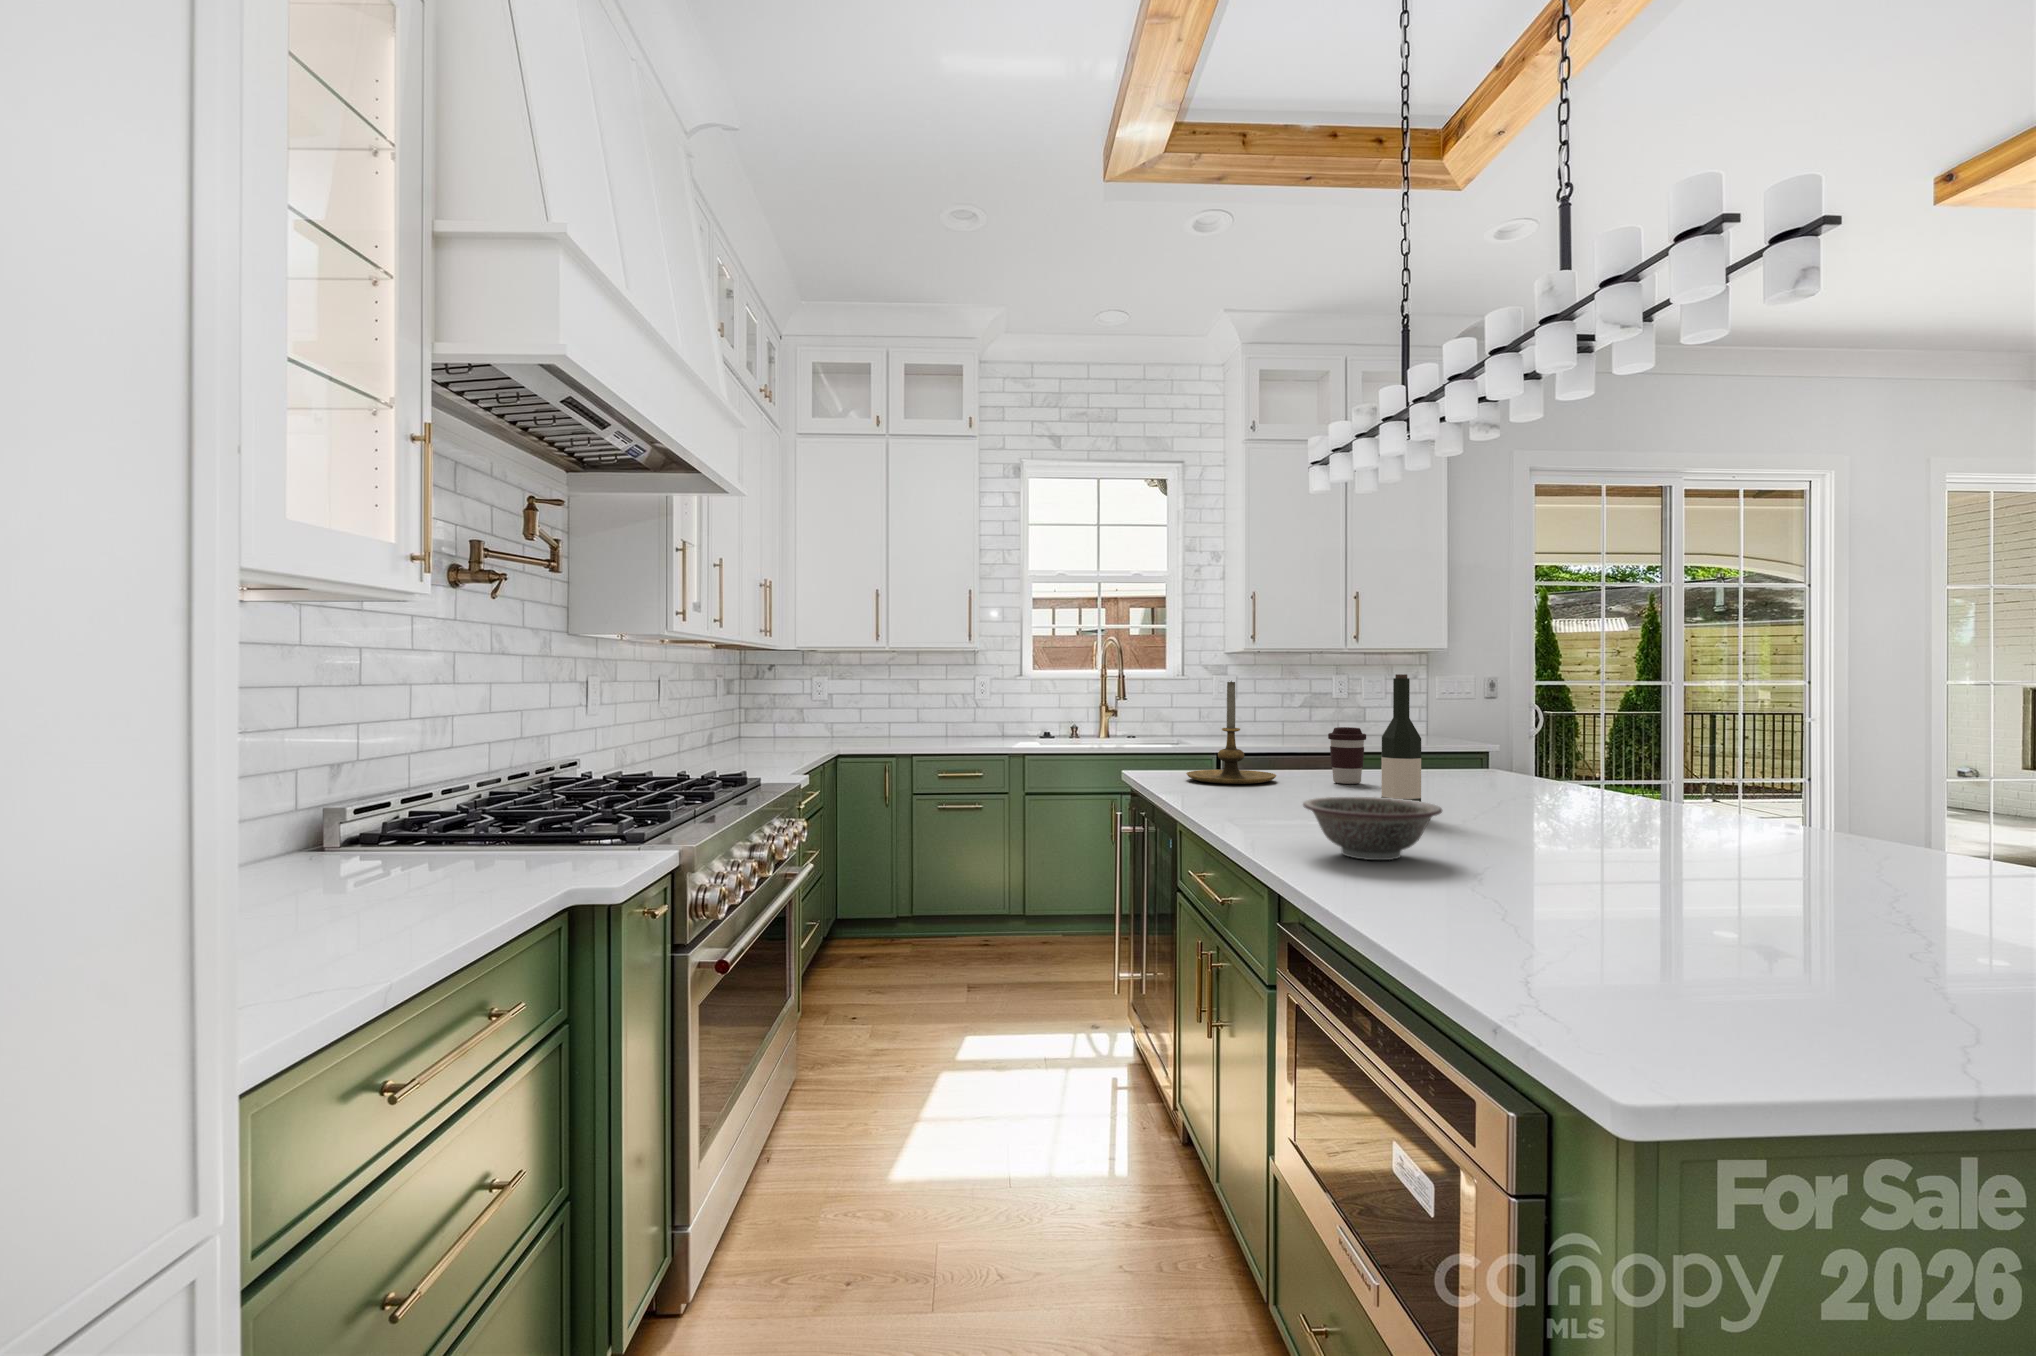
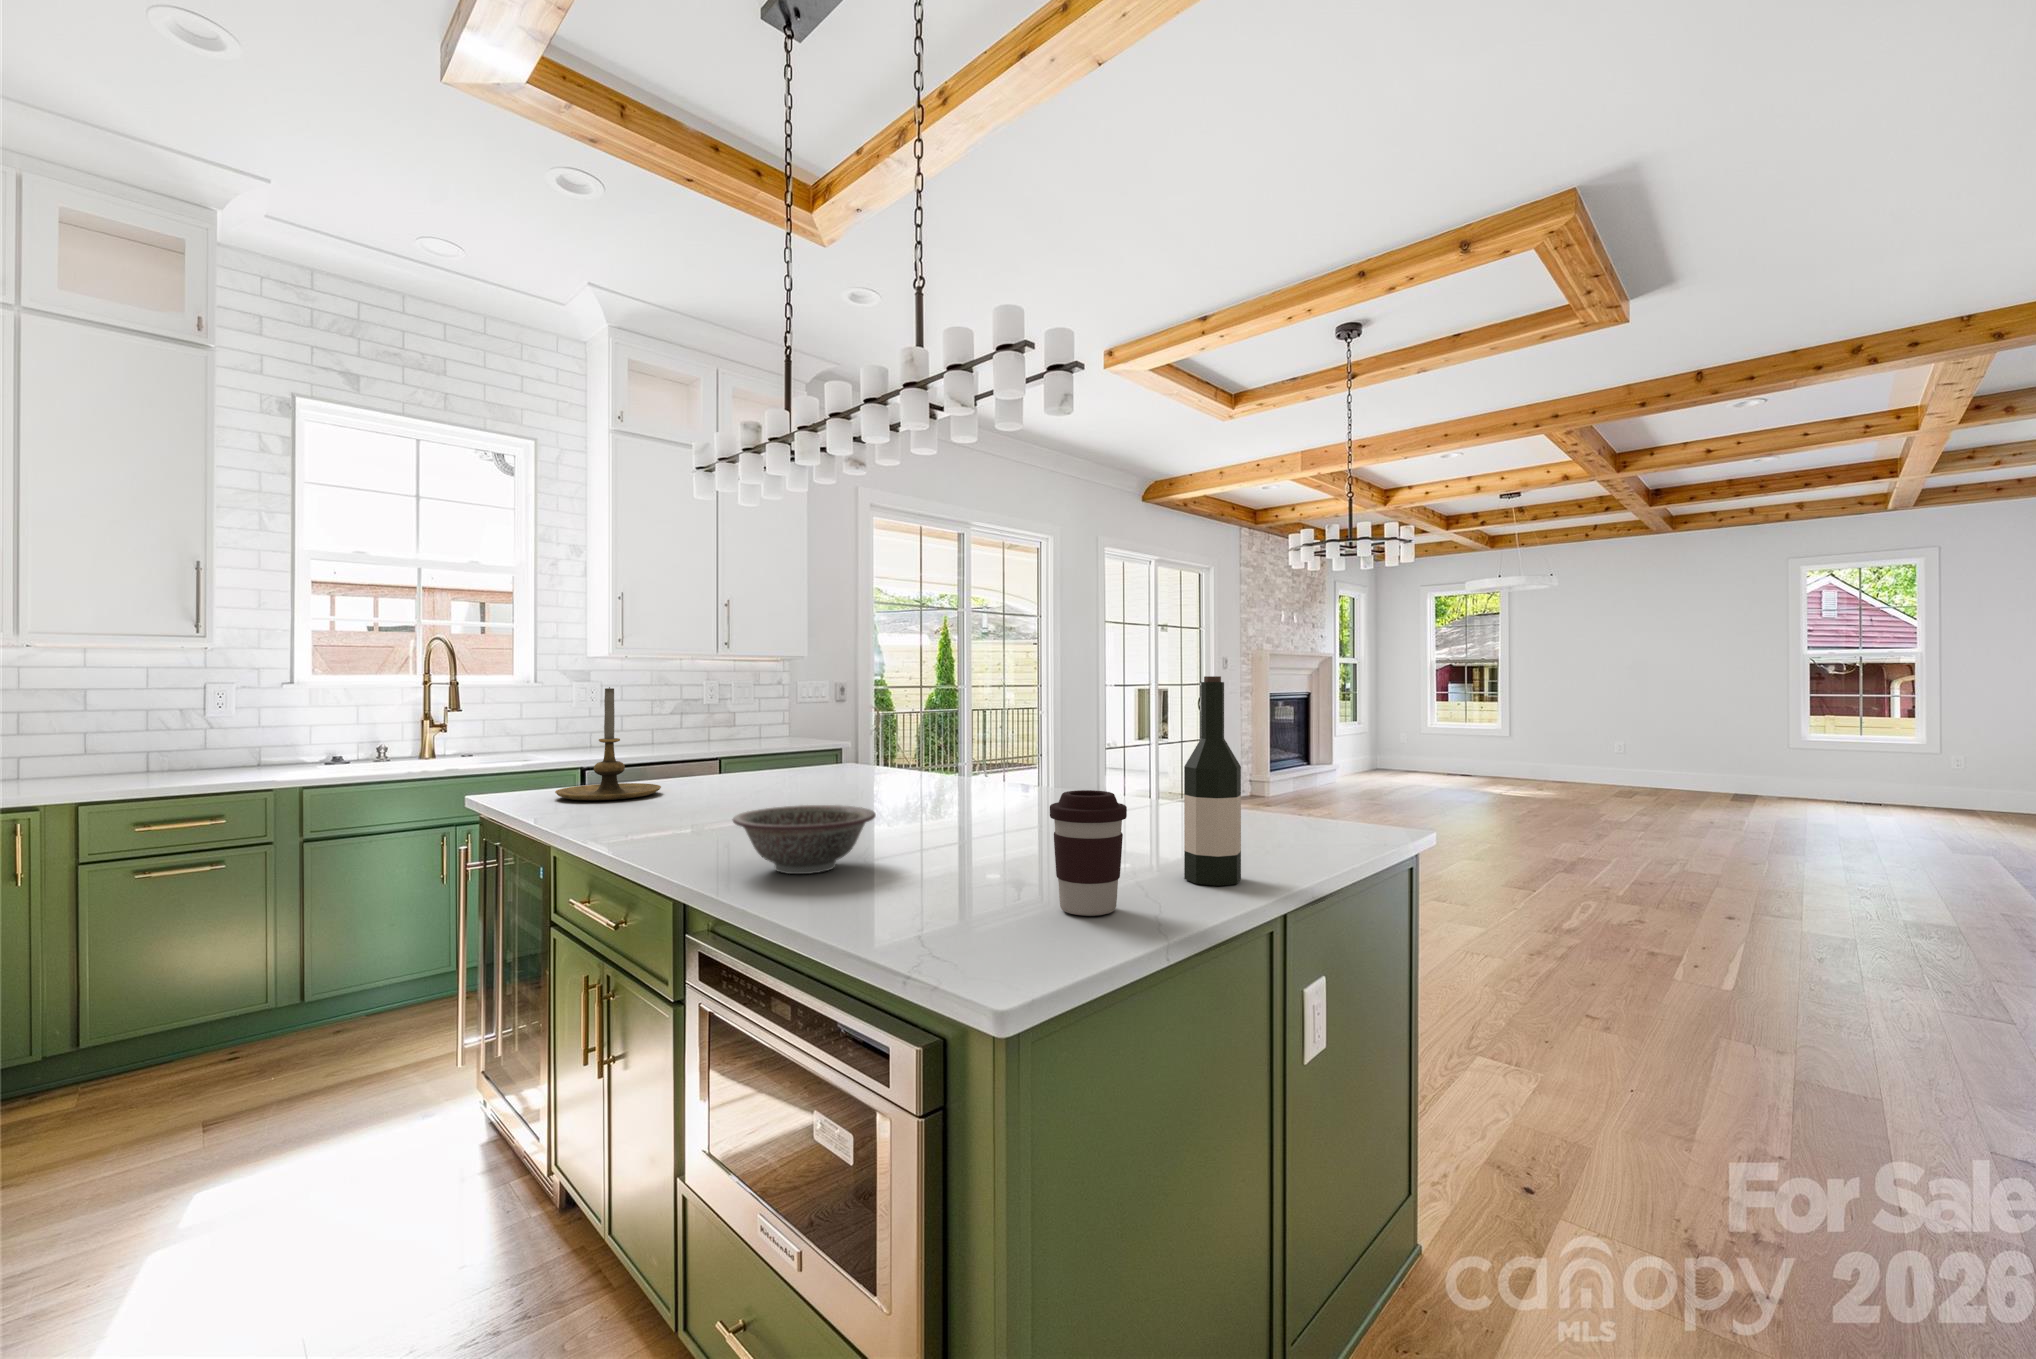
wine bottle: present [1381,674,1421,802] -> present [1184,676,1241,886]
coffee cup: present [1328,727,1366,784] -> present [1050,790,1127,916]

